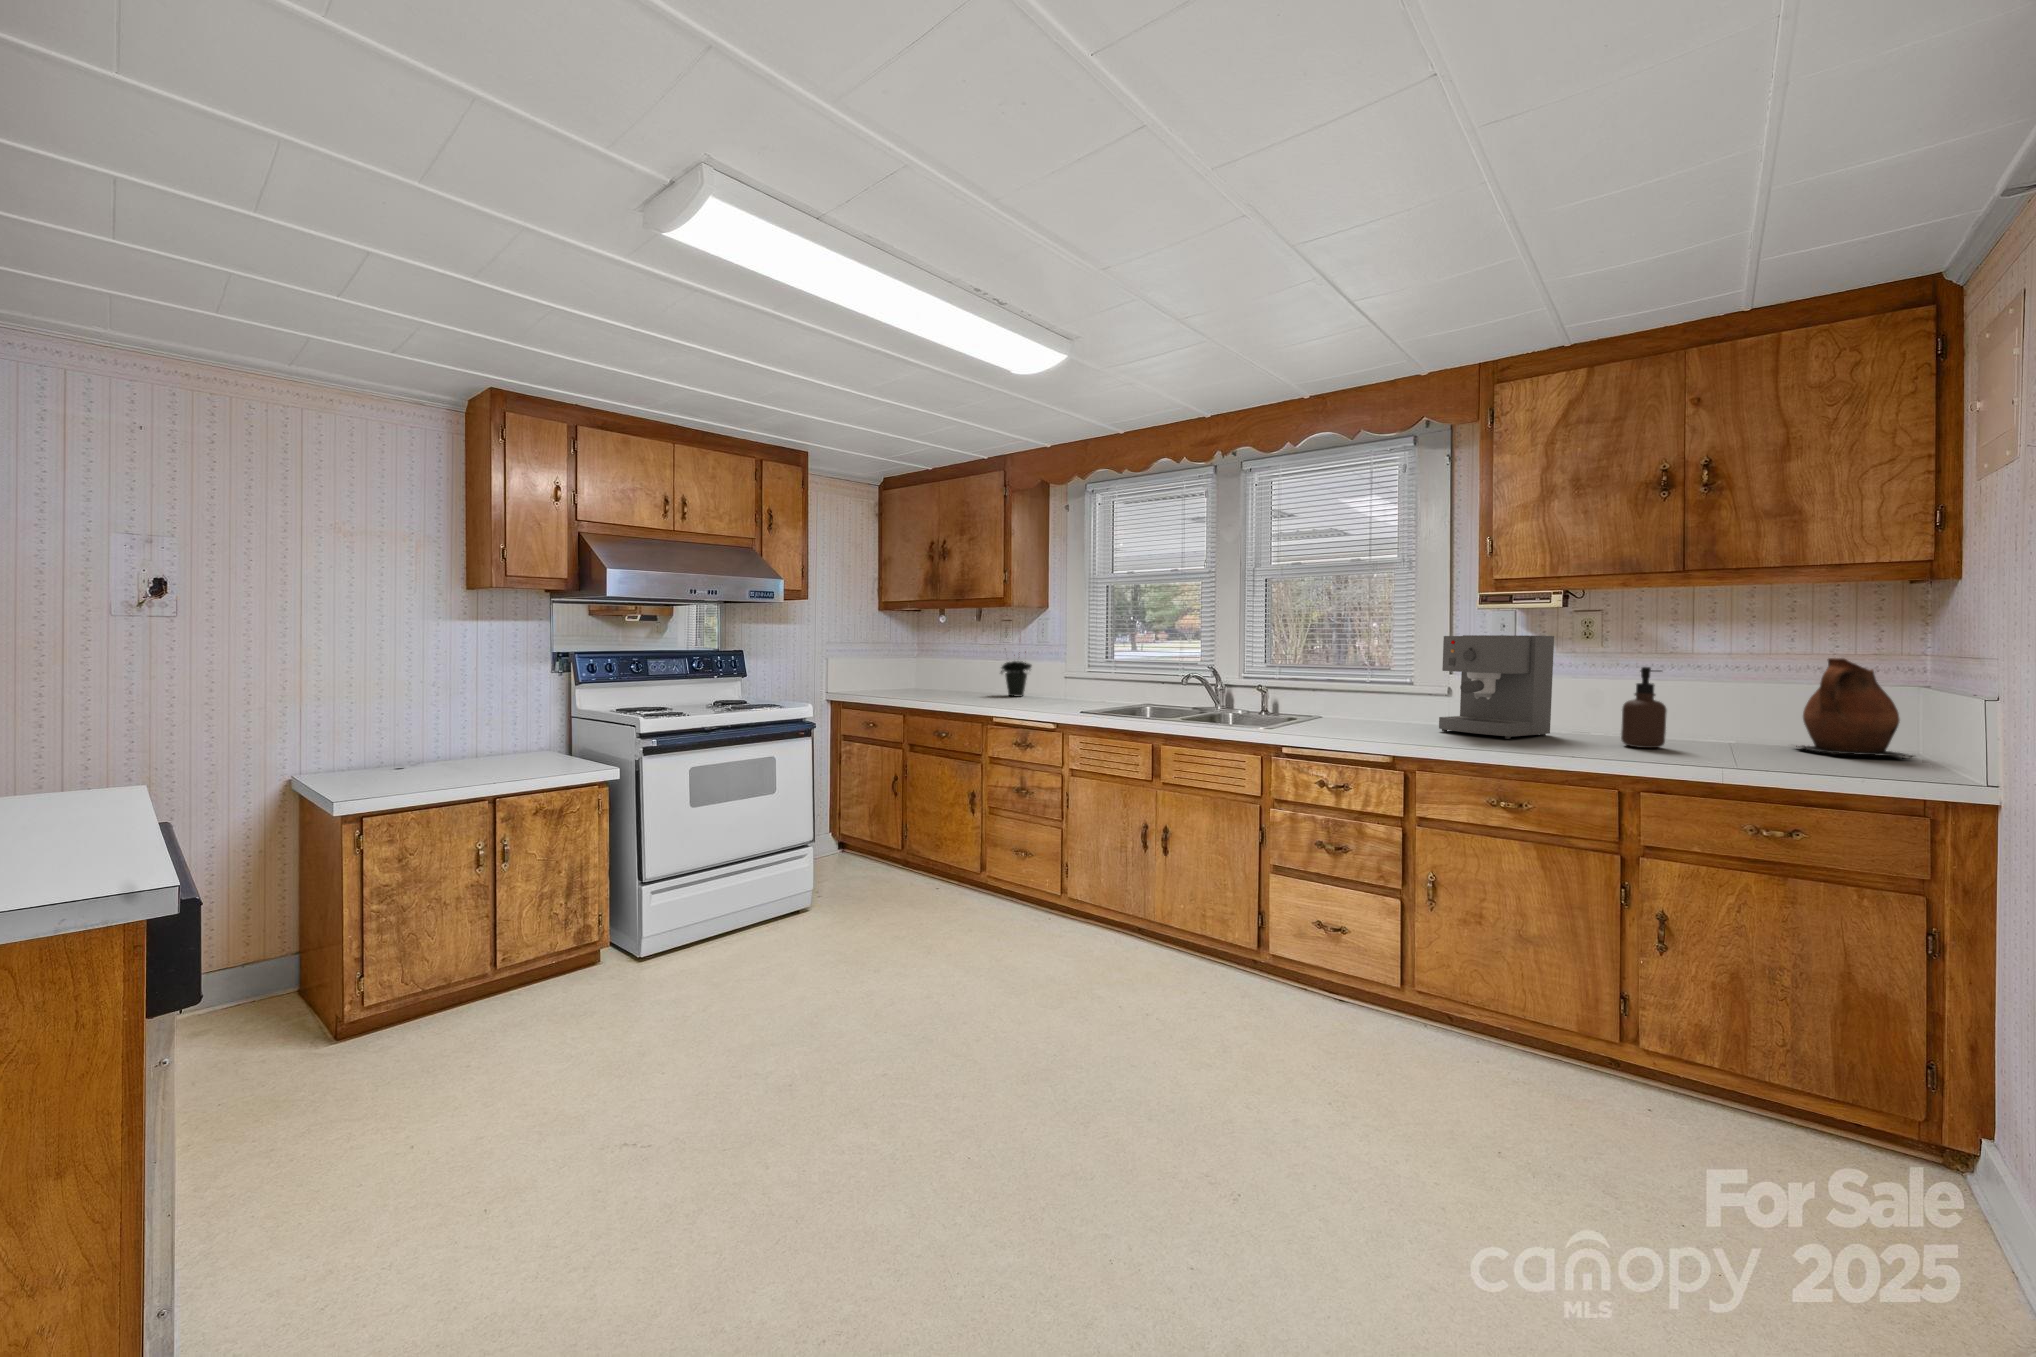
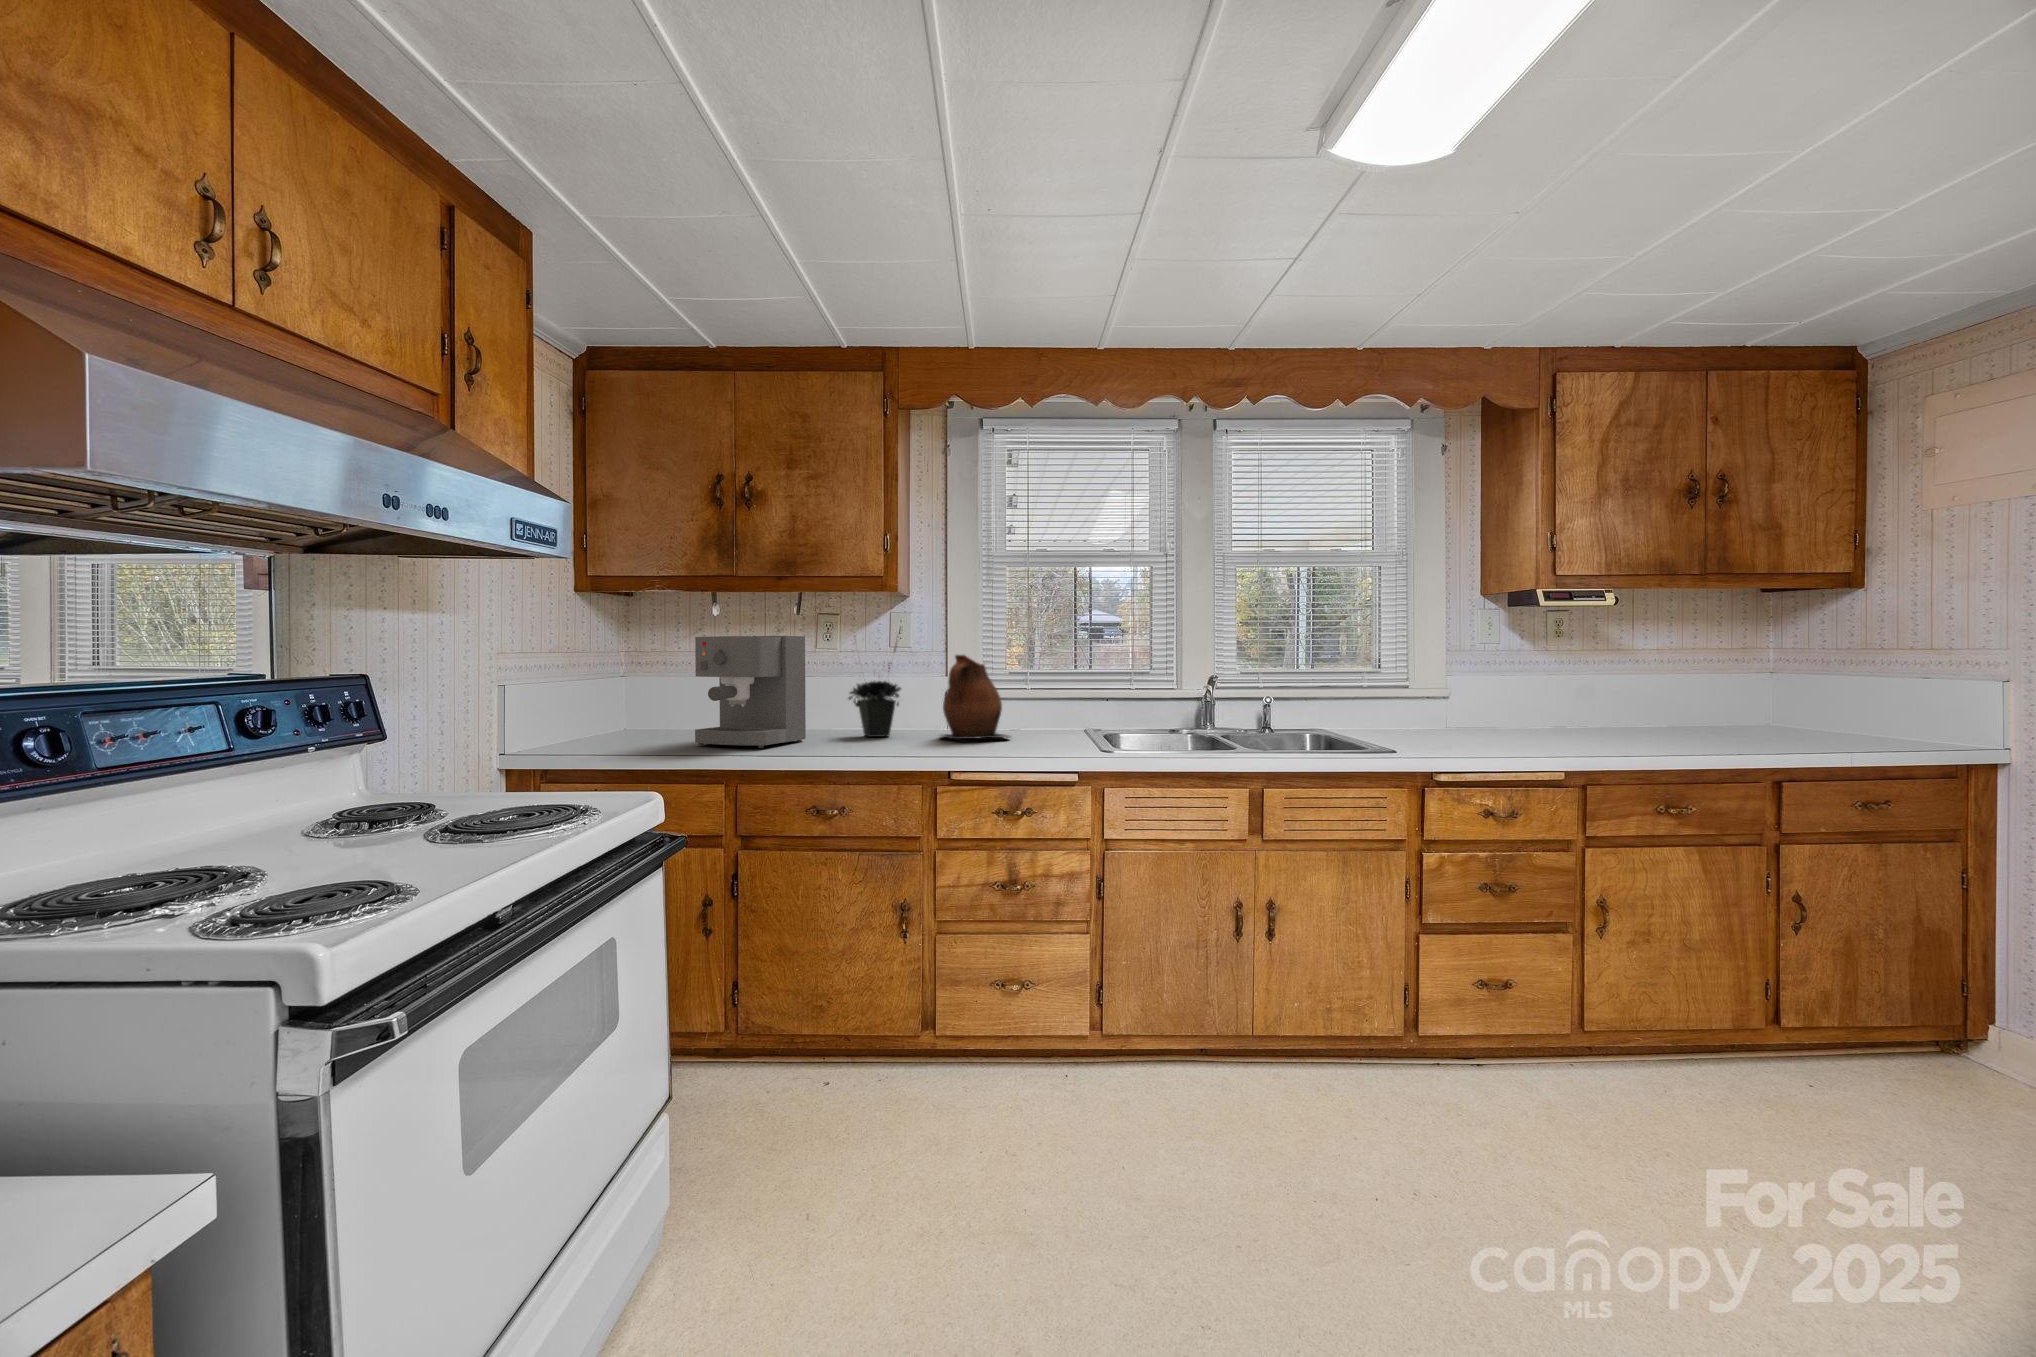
coffee maker: present [1439,635,1554,739] -> present [695,636,806,748]
ceramic pitcher: present [1796,658,1913,758] -> present [941,655,1010,739]
soap dispenser: present [1621,667,1667,748] -> none [1665,664,1706,741]

